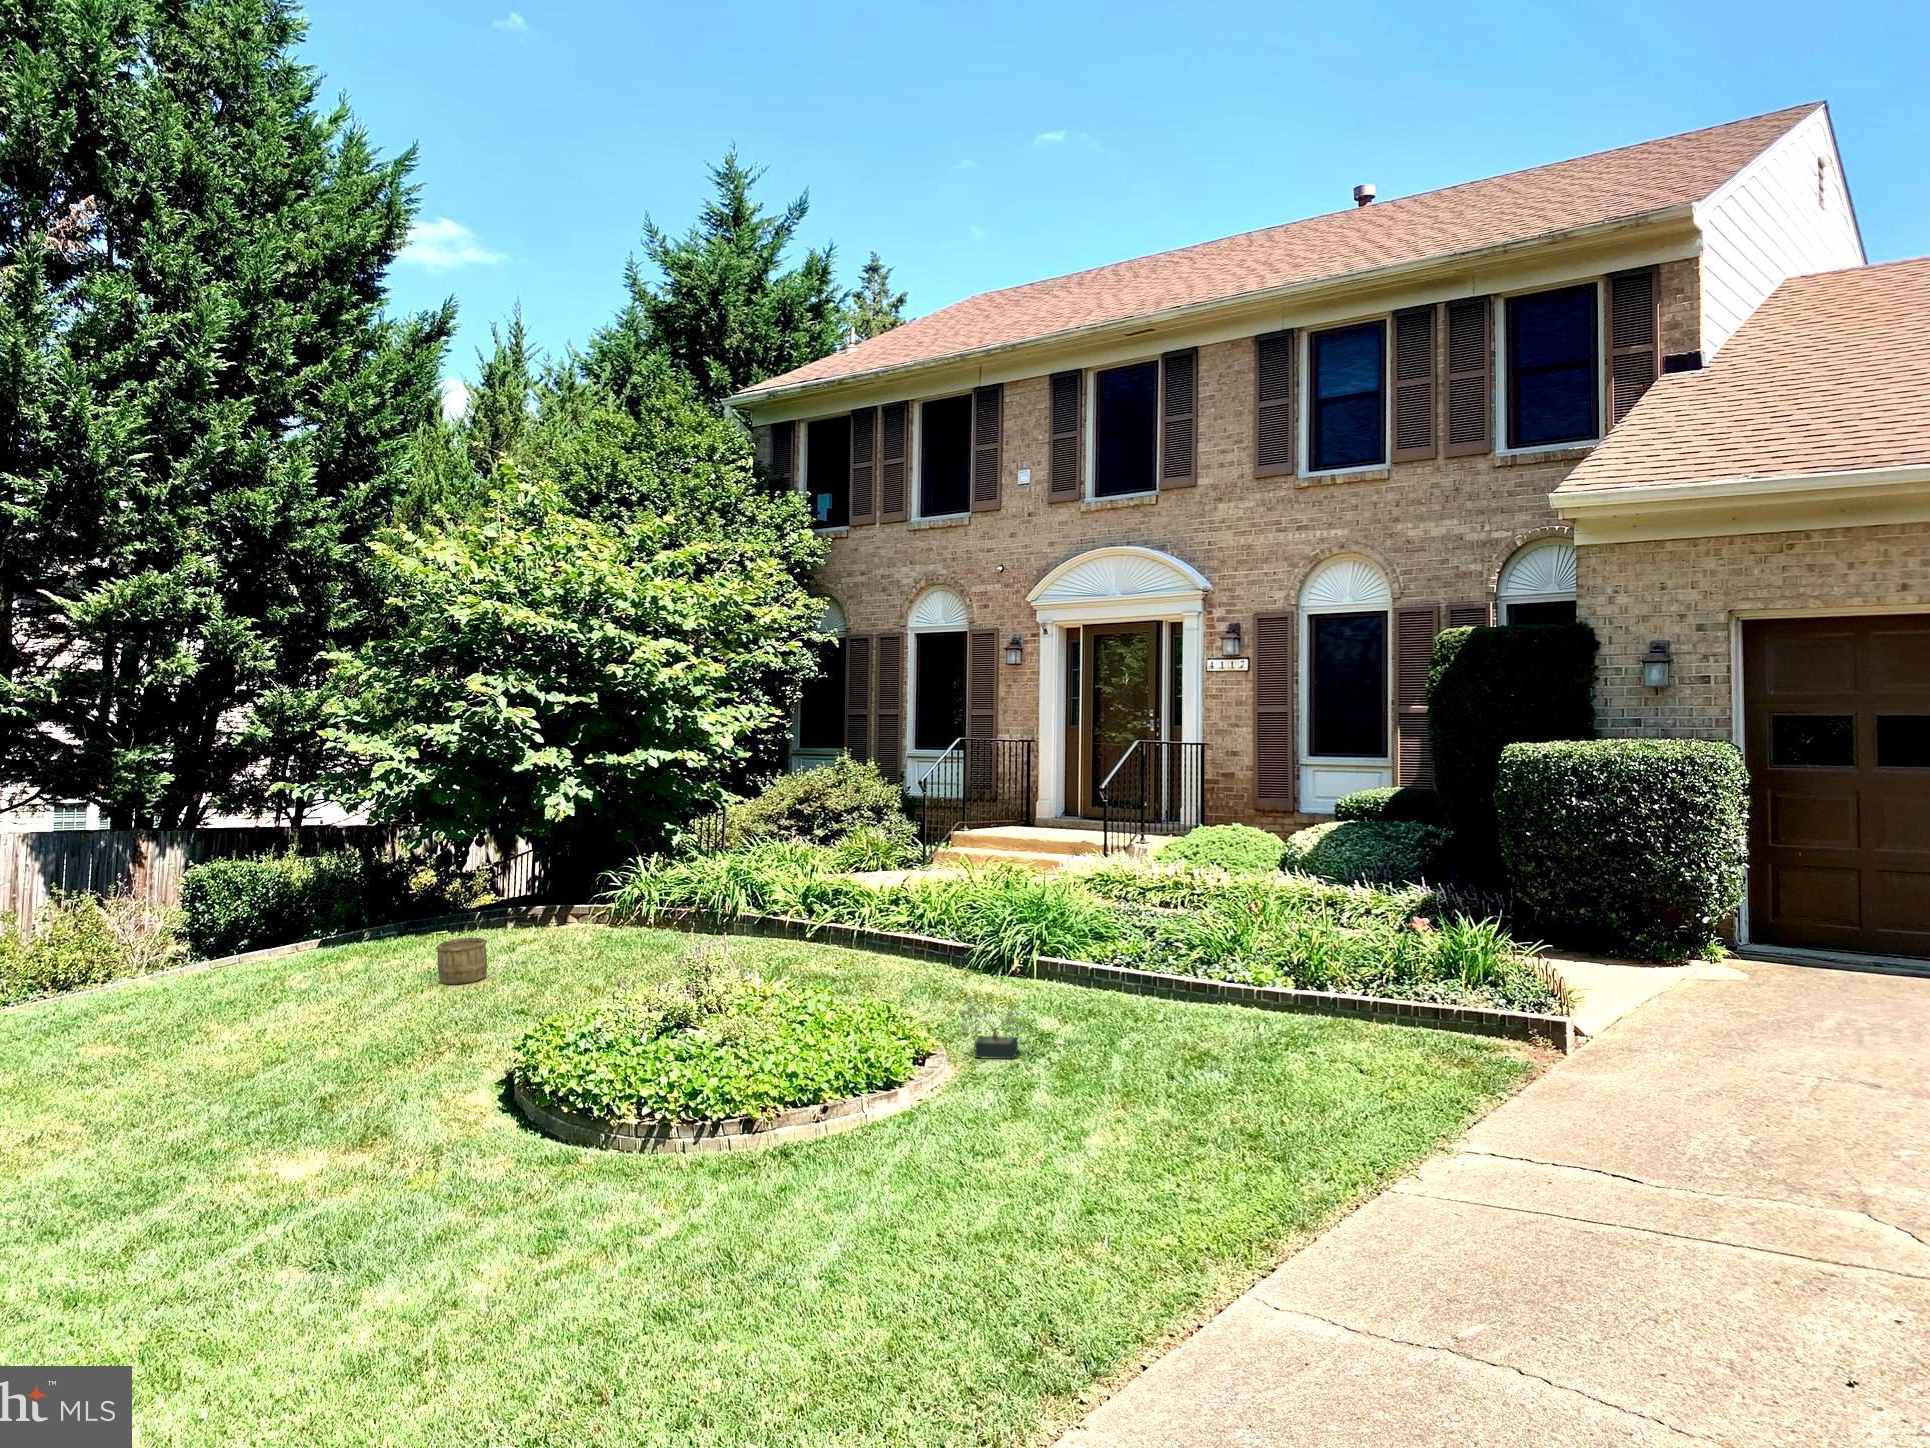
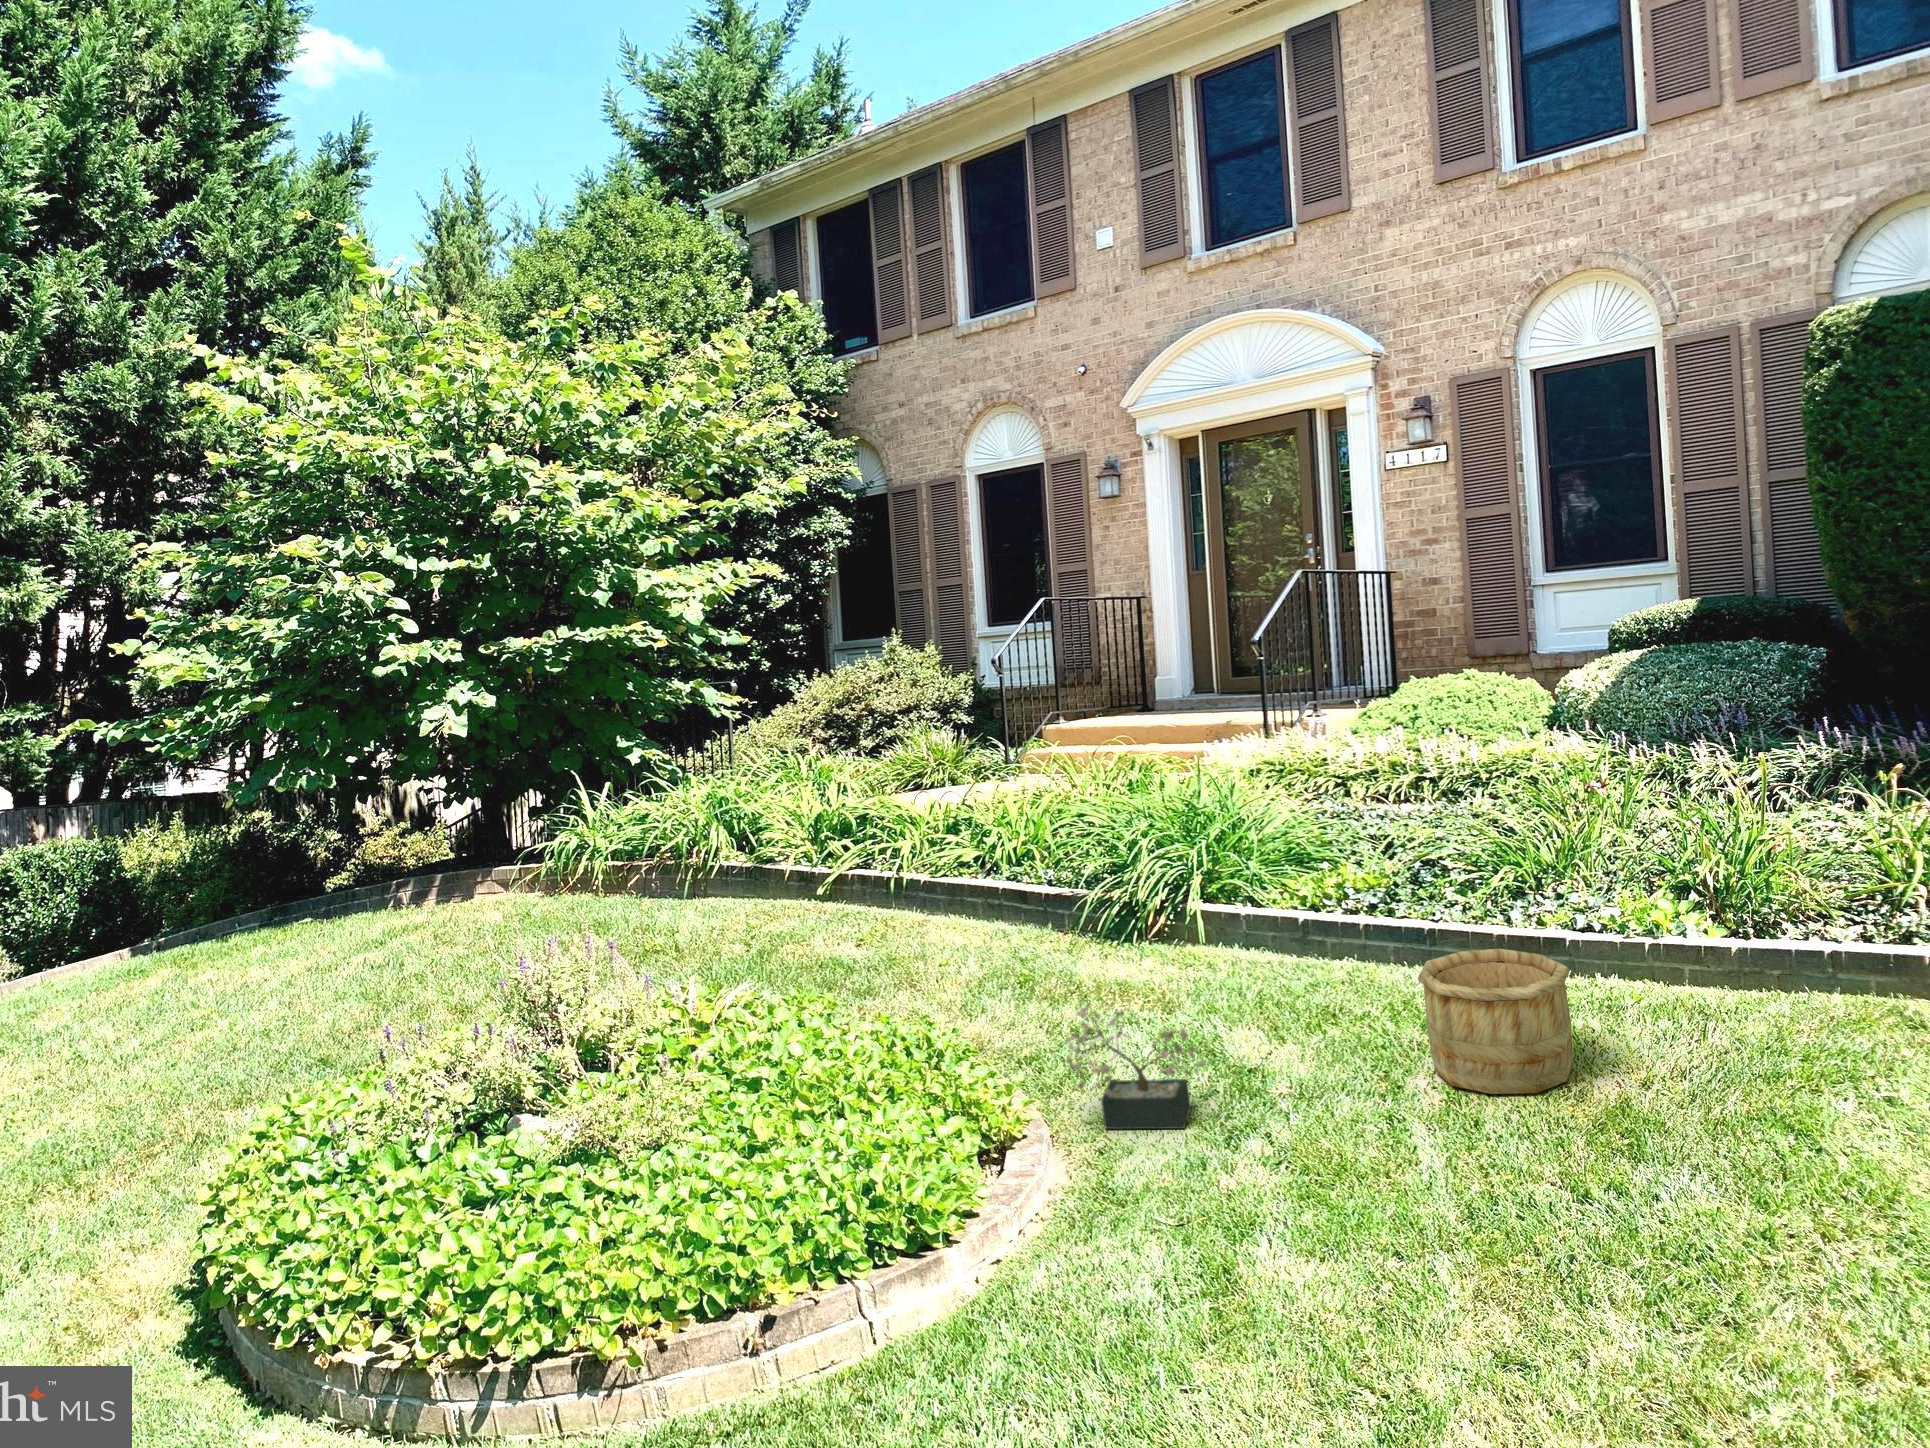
wooden bucket: present [435,938,487,984] -> present [1418,949,1573,1094]

